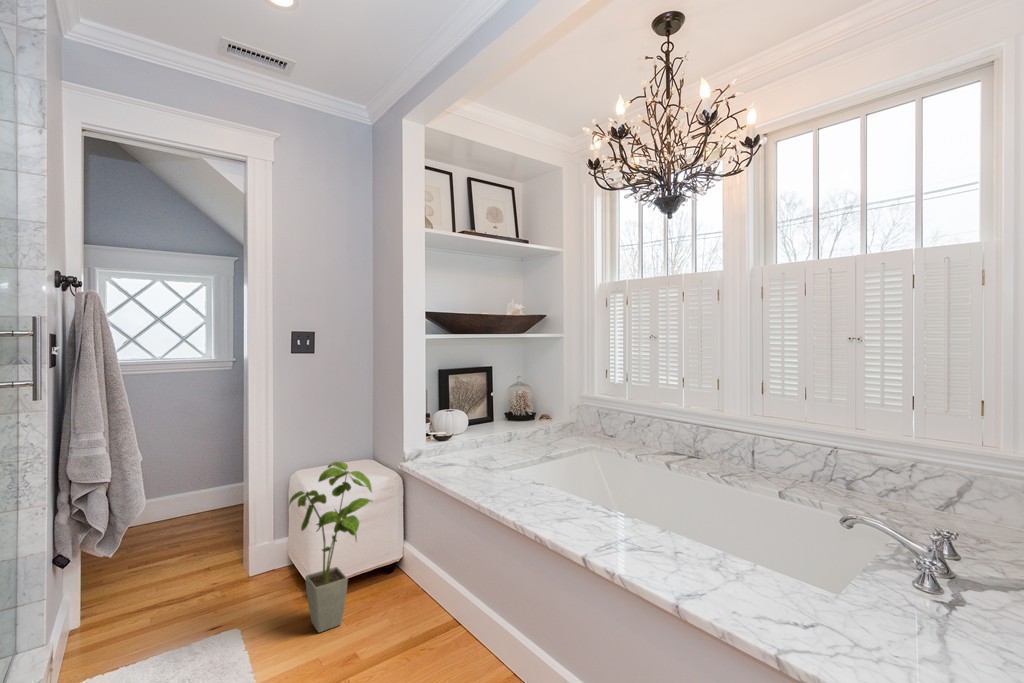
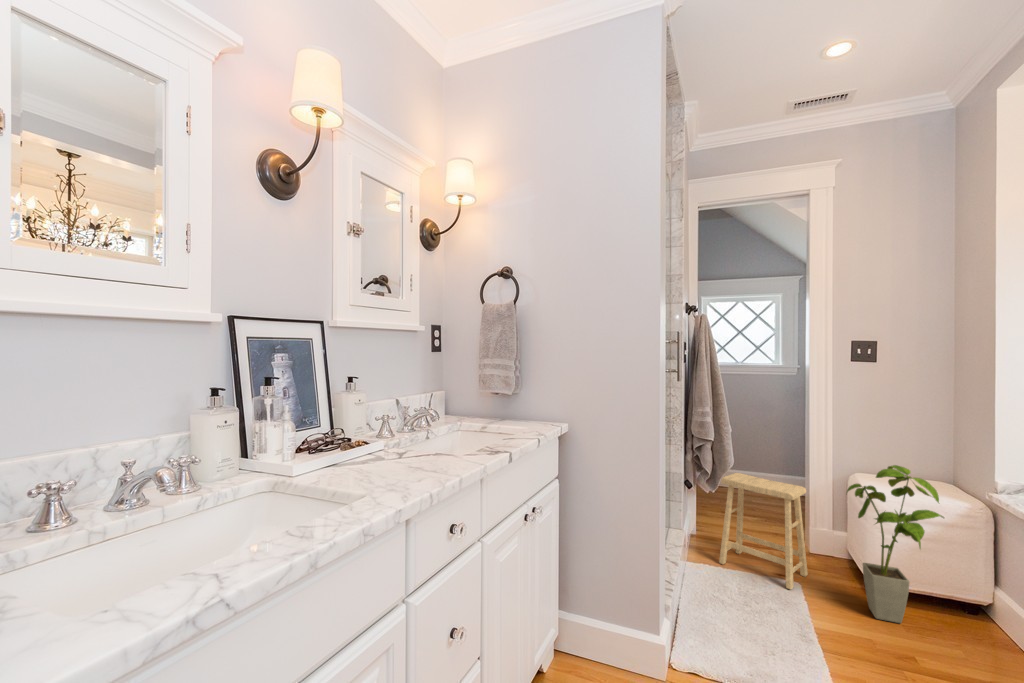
footstool: none [121,510,247,660] -> present [719,473,808,589]

